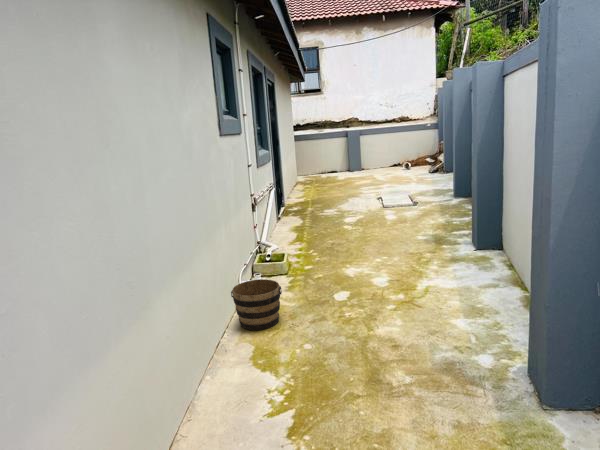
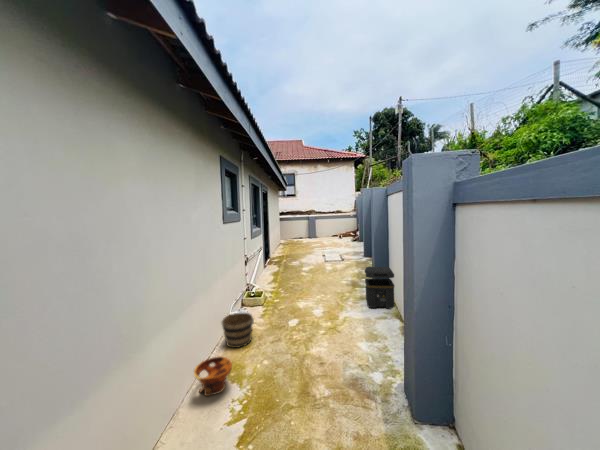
toolbox: none [460,204,512,272] -> present [365,267,394,308]
planter: none [207,335,262,387] -> present [194,356,232,396]

